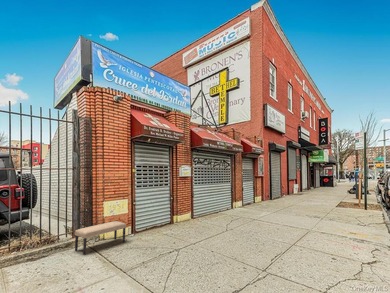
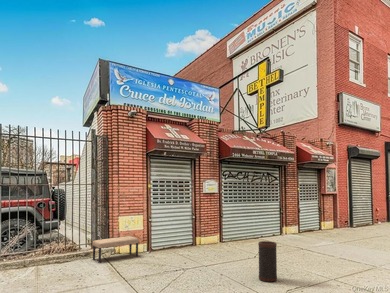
trash can: none [261,220,280,261] -> present [258,241,277,282]

